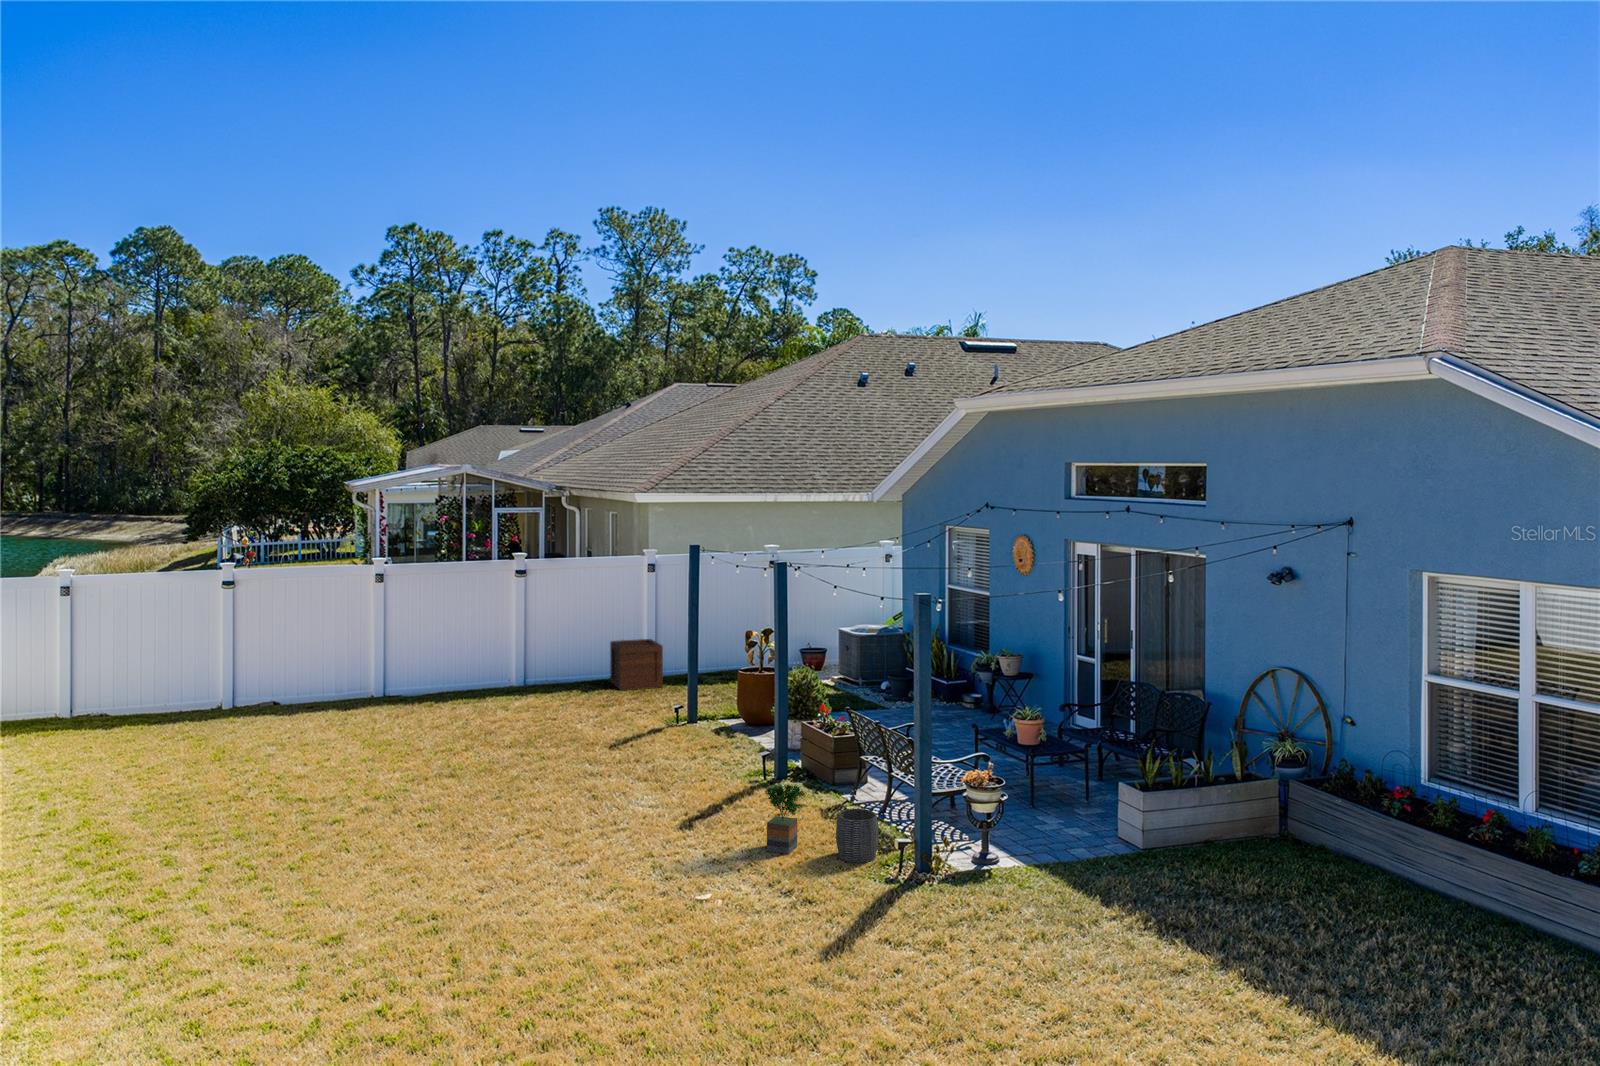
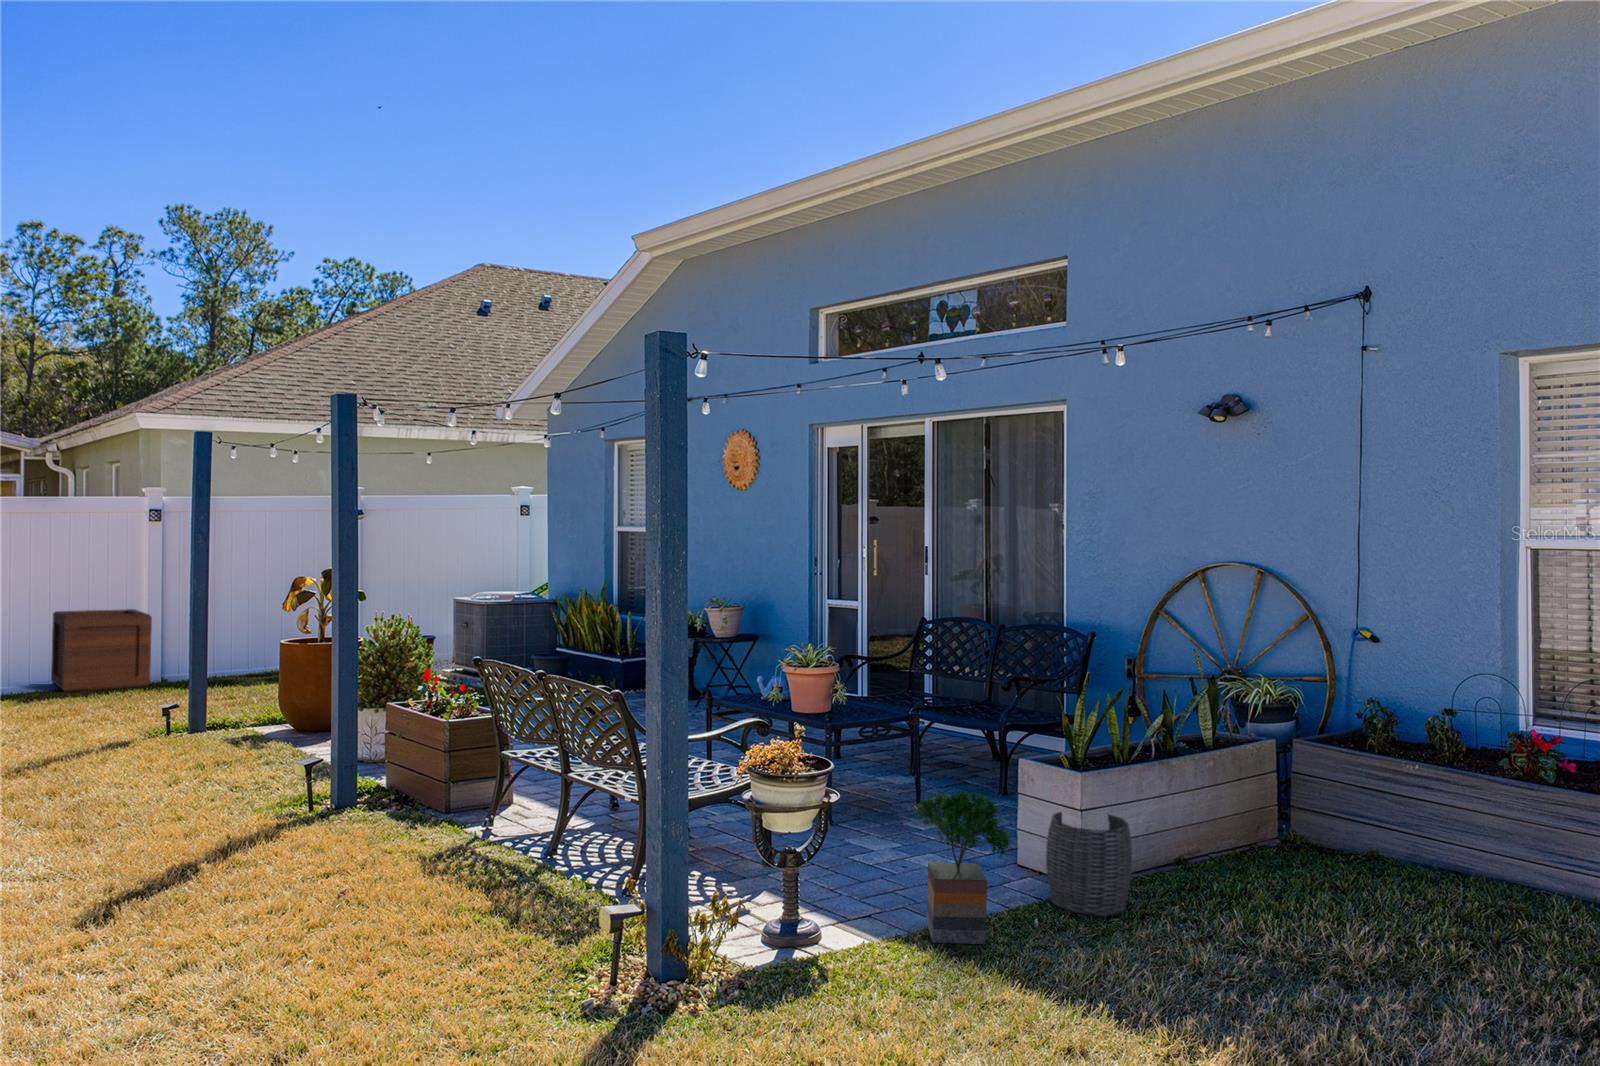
potted tree: present [765,784,805,854] -> present [914,790,1011,944]
woven basket: present [836,809,879,863] -> present [1046,812,1132,916]

